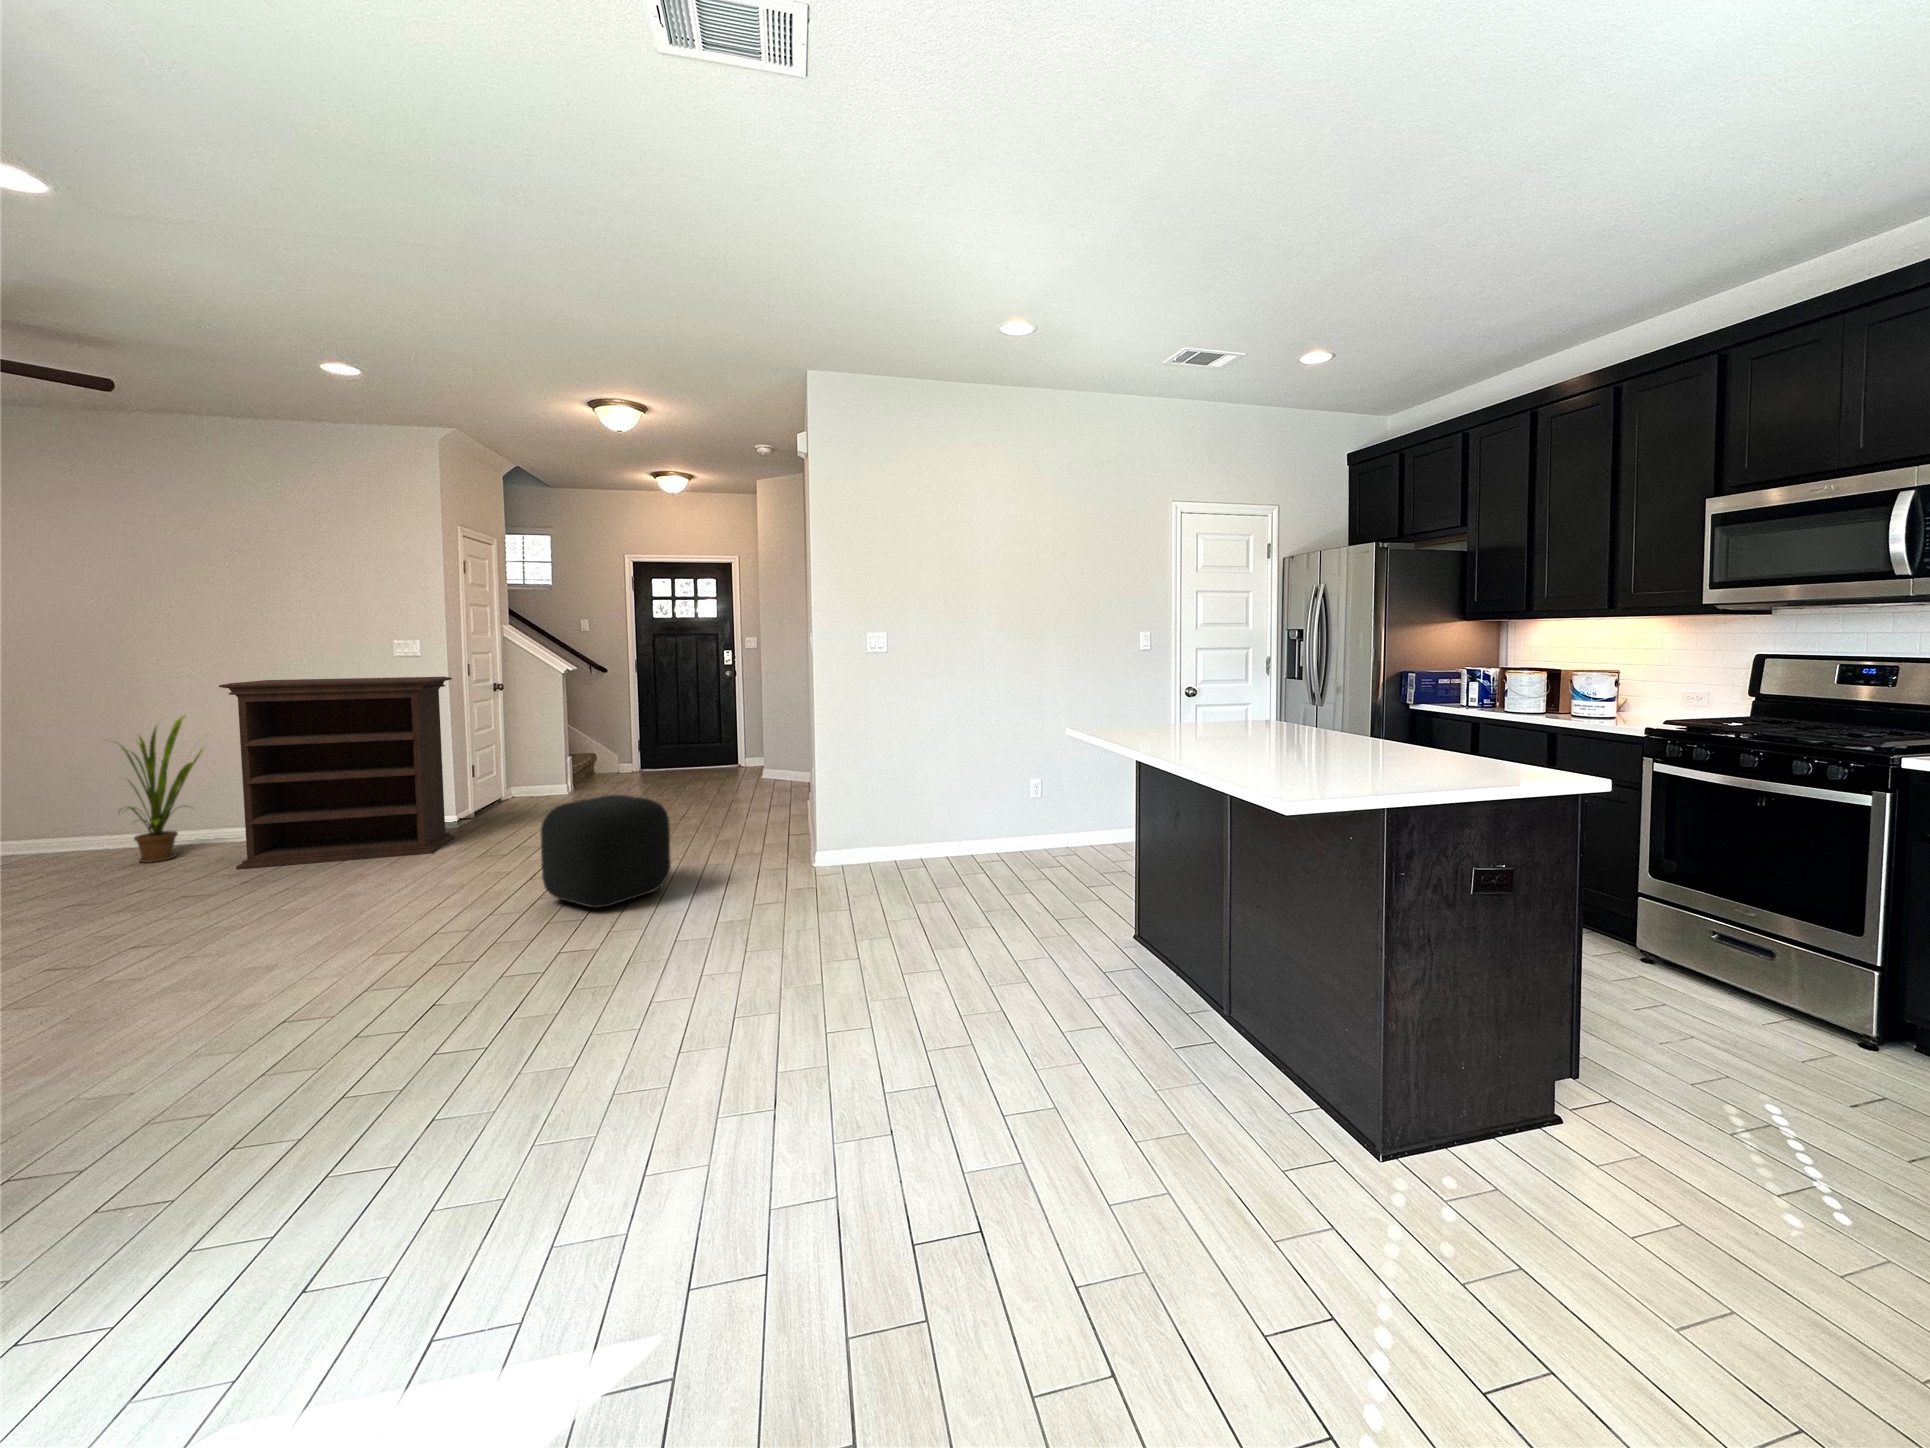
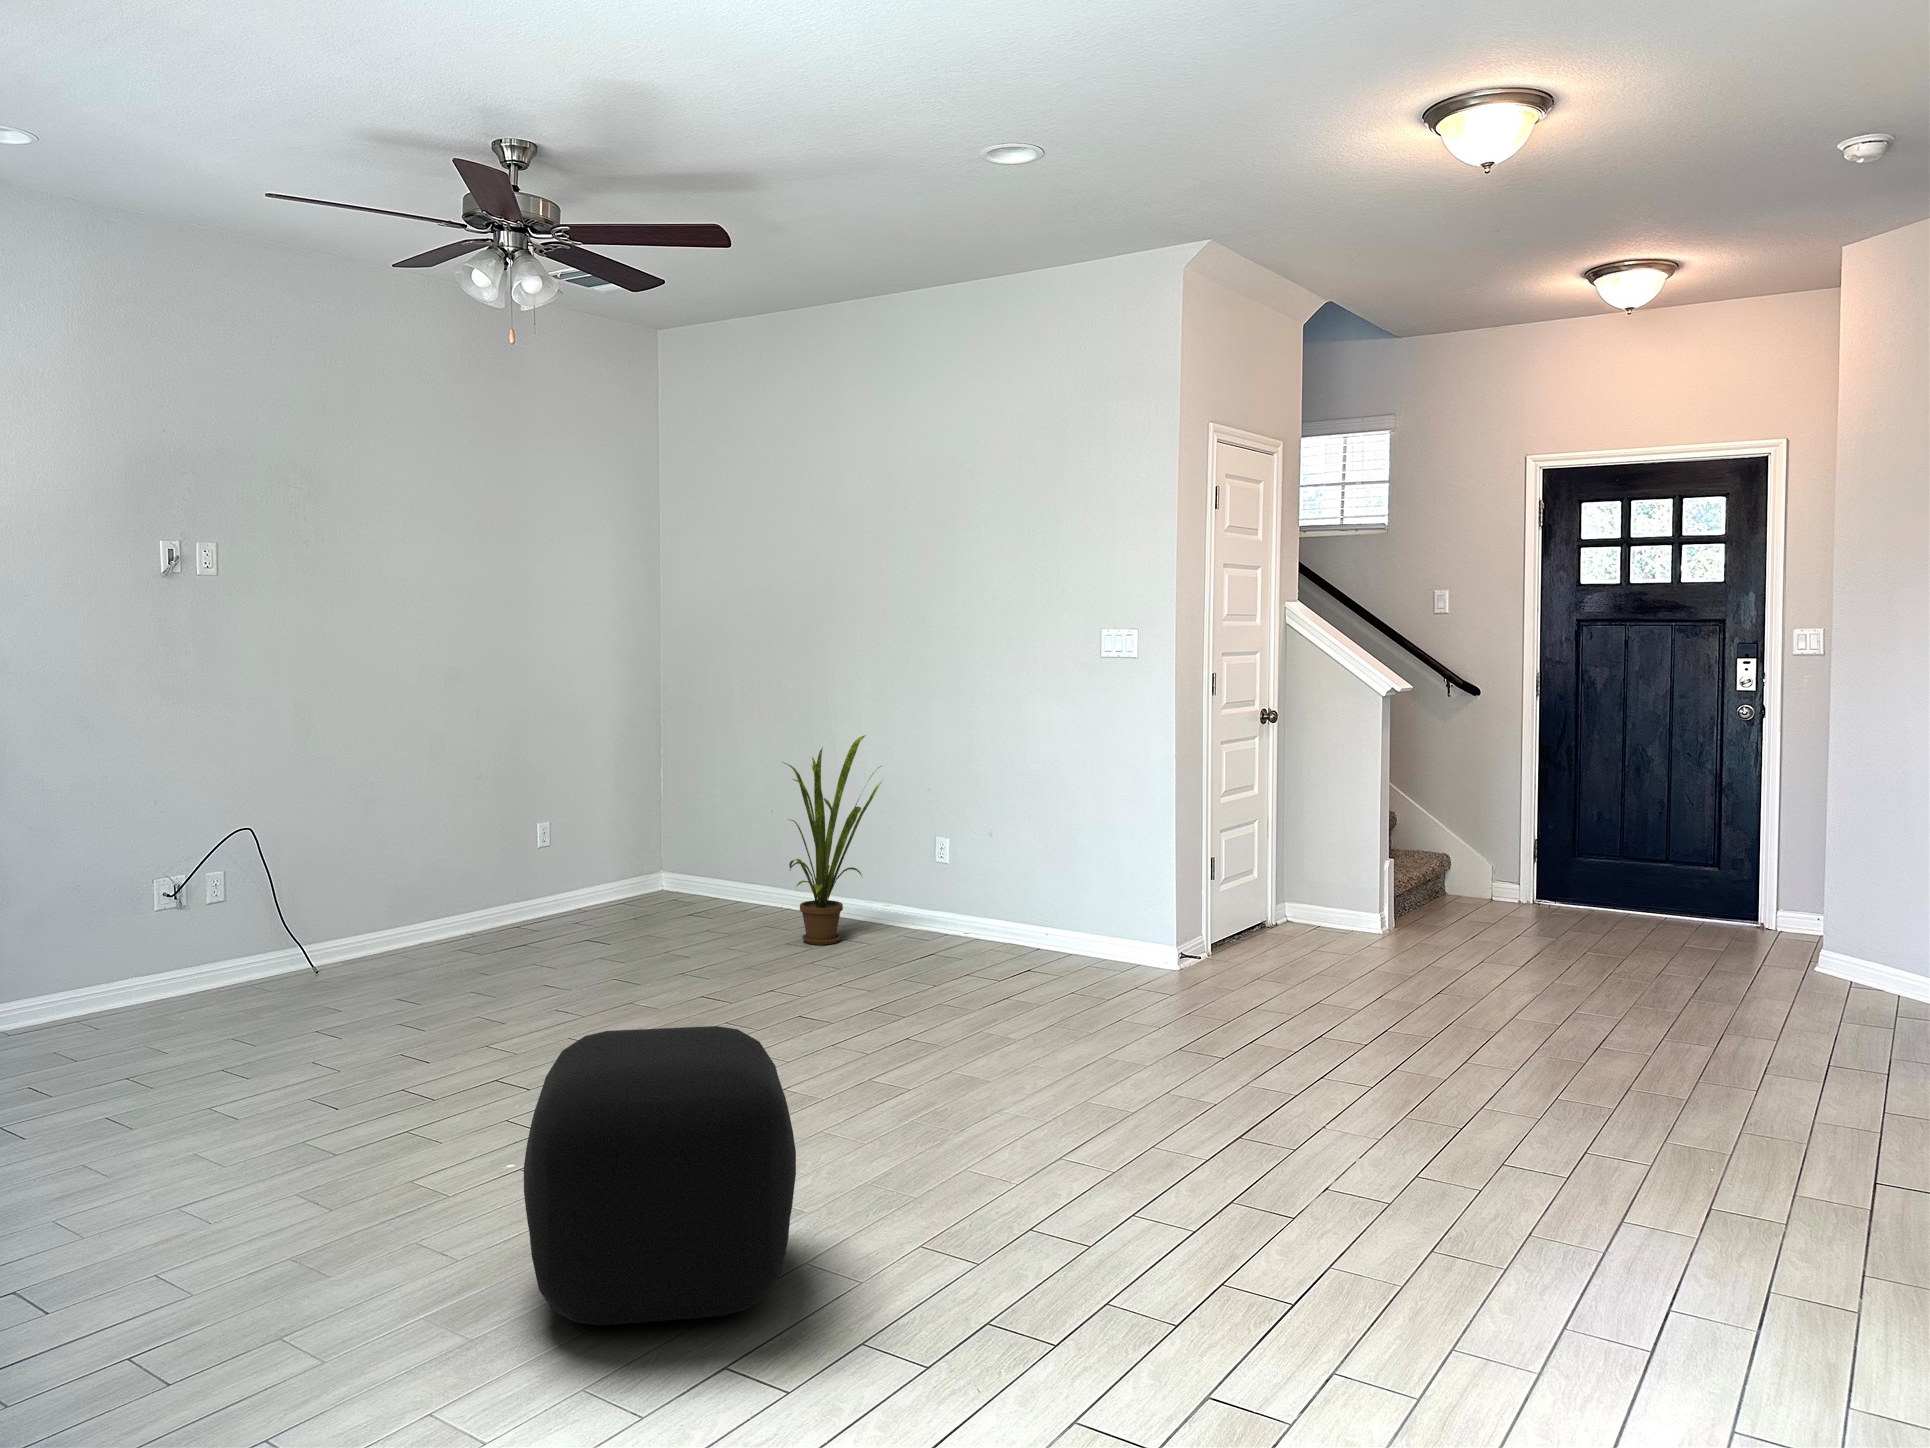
bookshelf: present [219,677,454,869] -> none [873,691,1174,1024]
ottoman: present [541,795,671,908] -> present [524,1026,796,1325]

